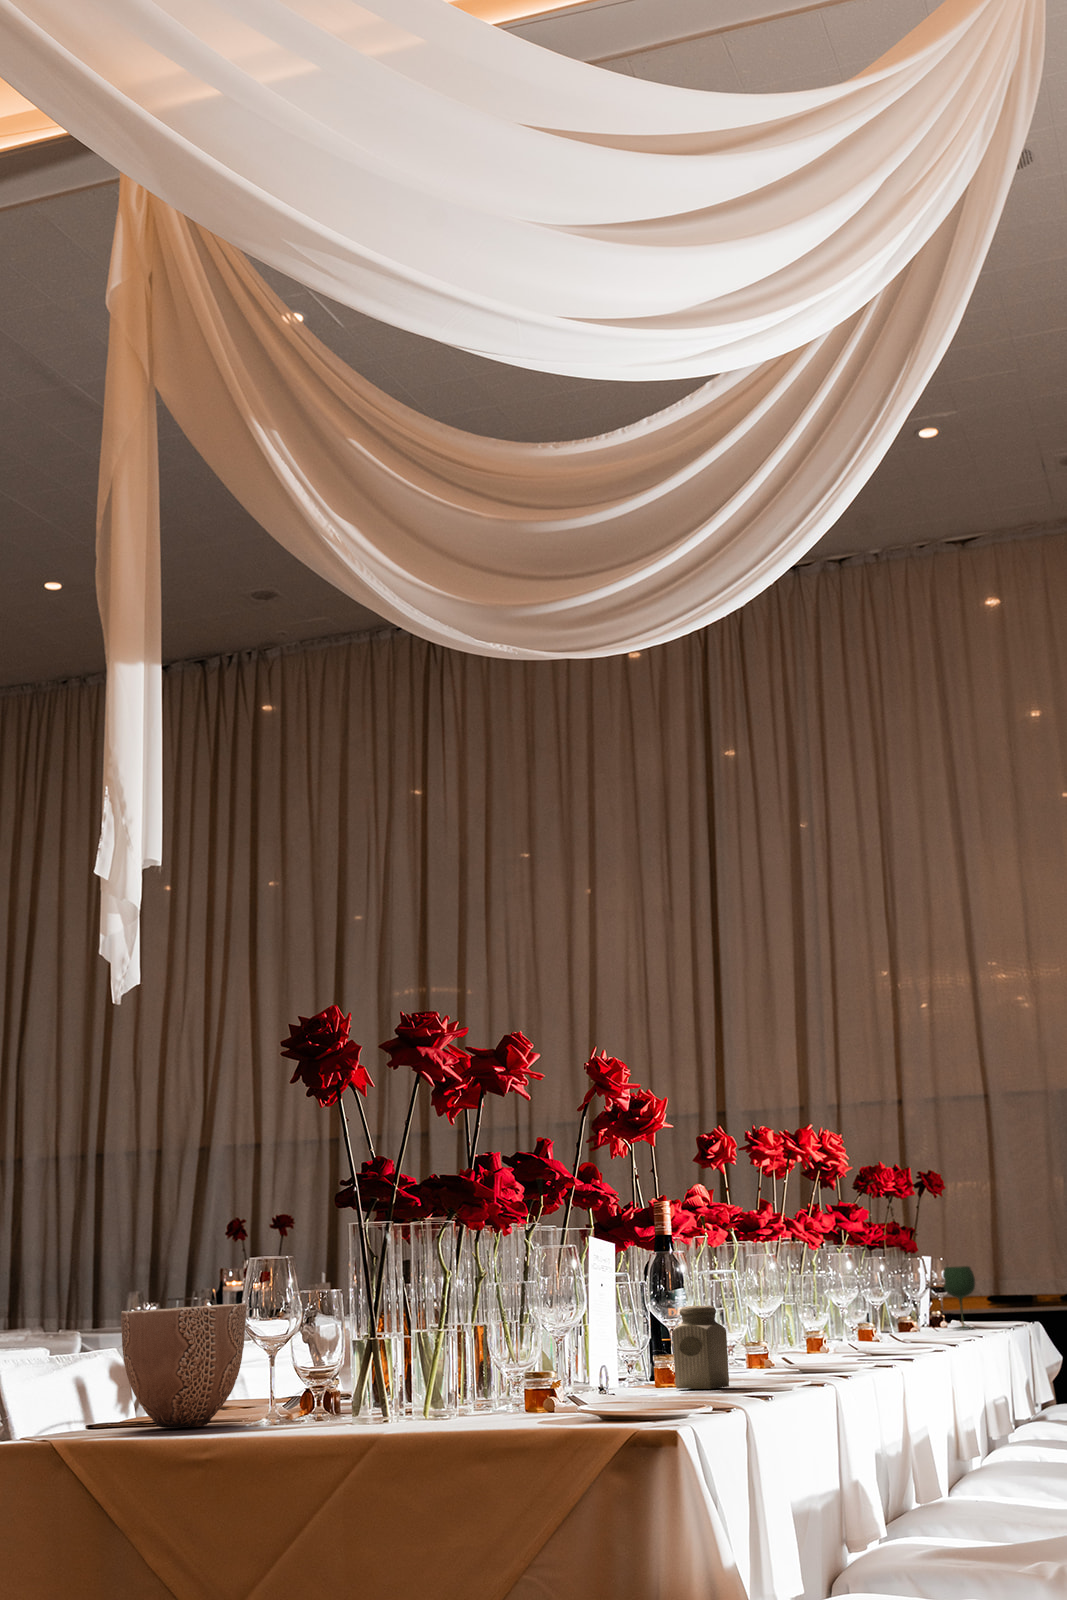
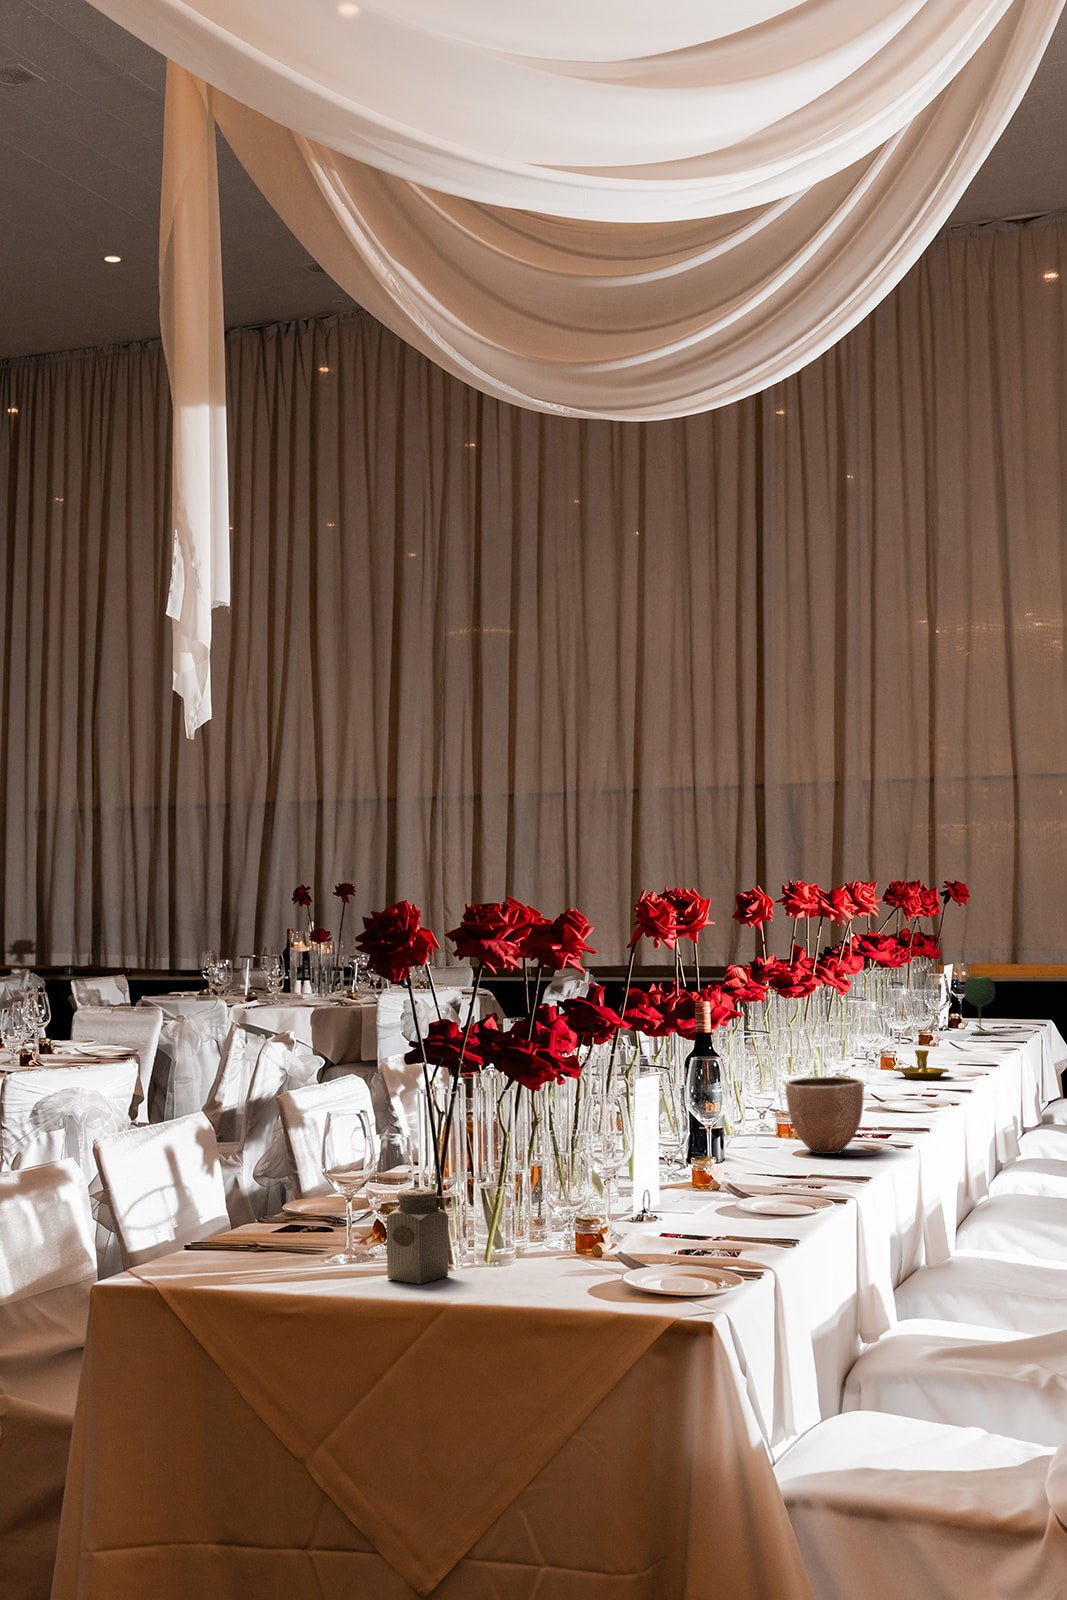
decorative bowl: present [121,1303,246,1428] -> present [785,1077,863,1154]
salt shaker: present [673,1306,729,1389] -> present [387,1188,448,1284]
candlestick: none [863,1313,932,1344] -> present [885,1050,949,1079]

